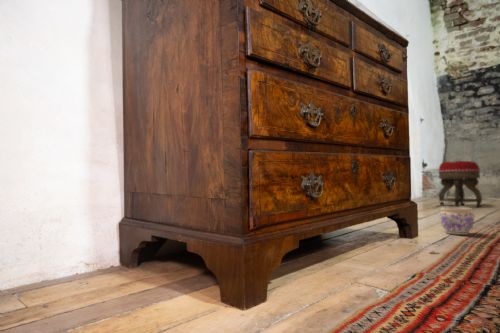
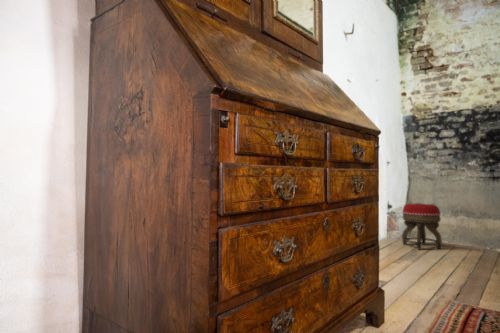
planter: present [439,207,474,235] -> none [404,281,437,314]

